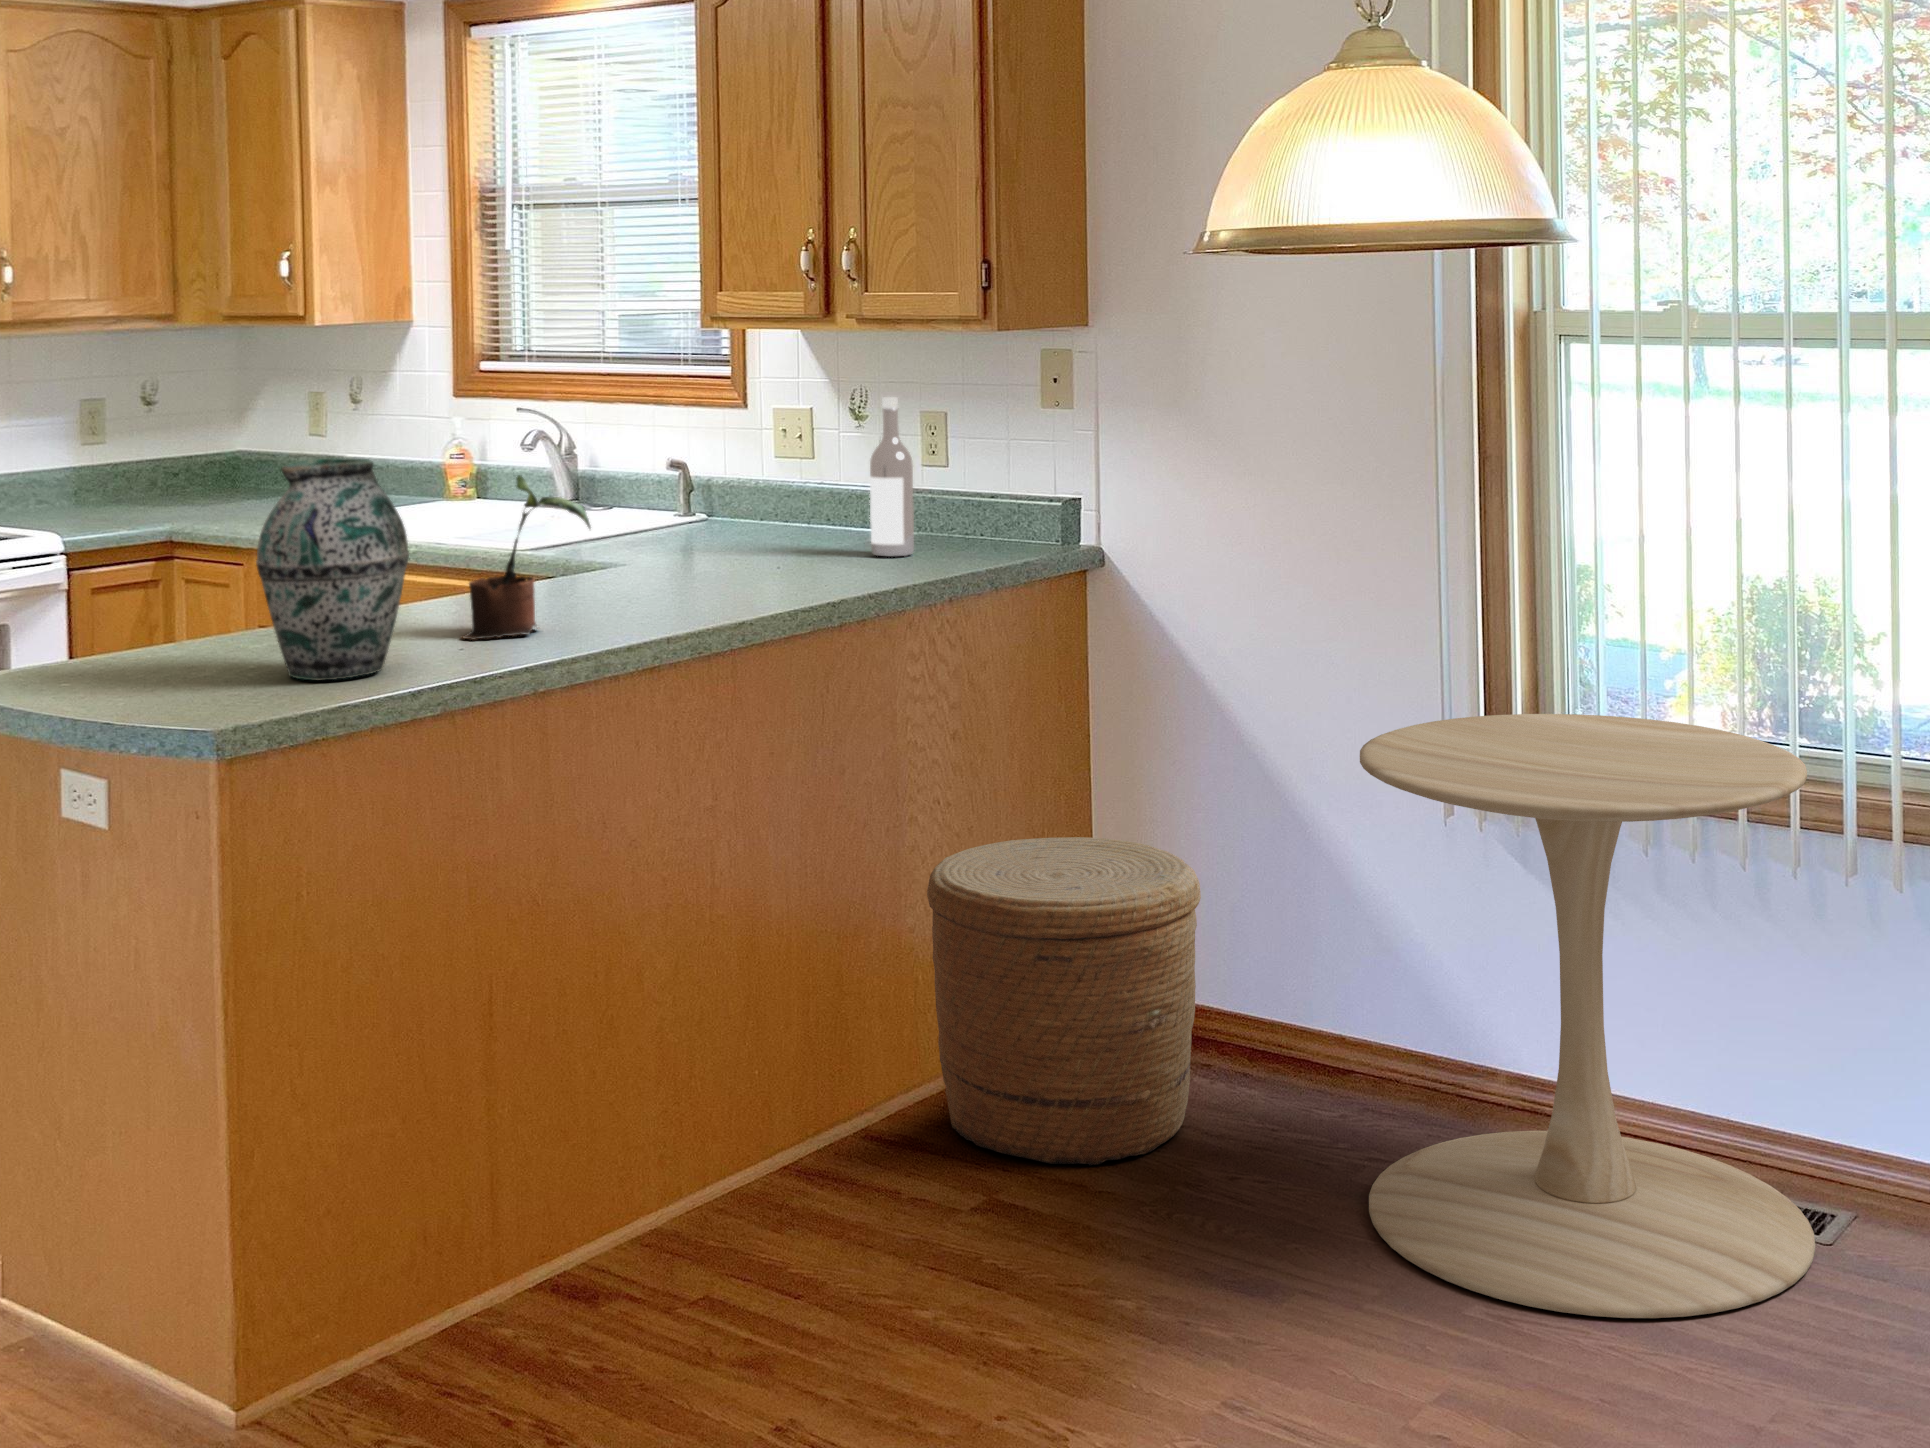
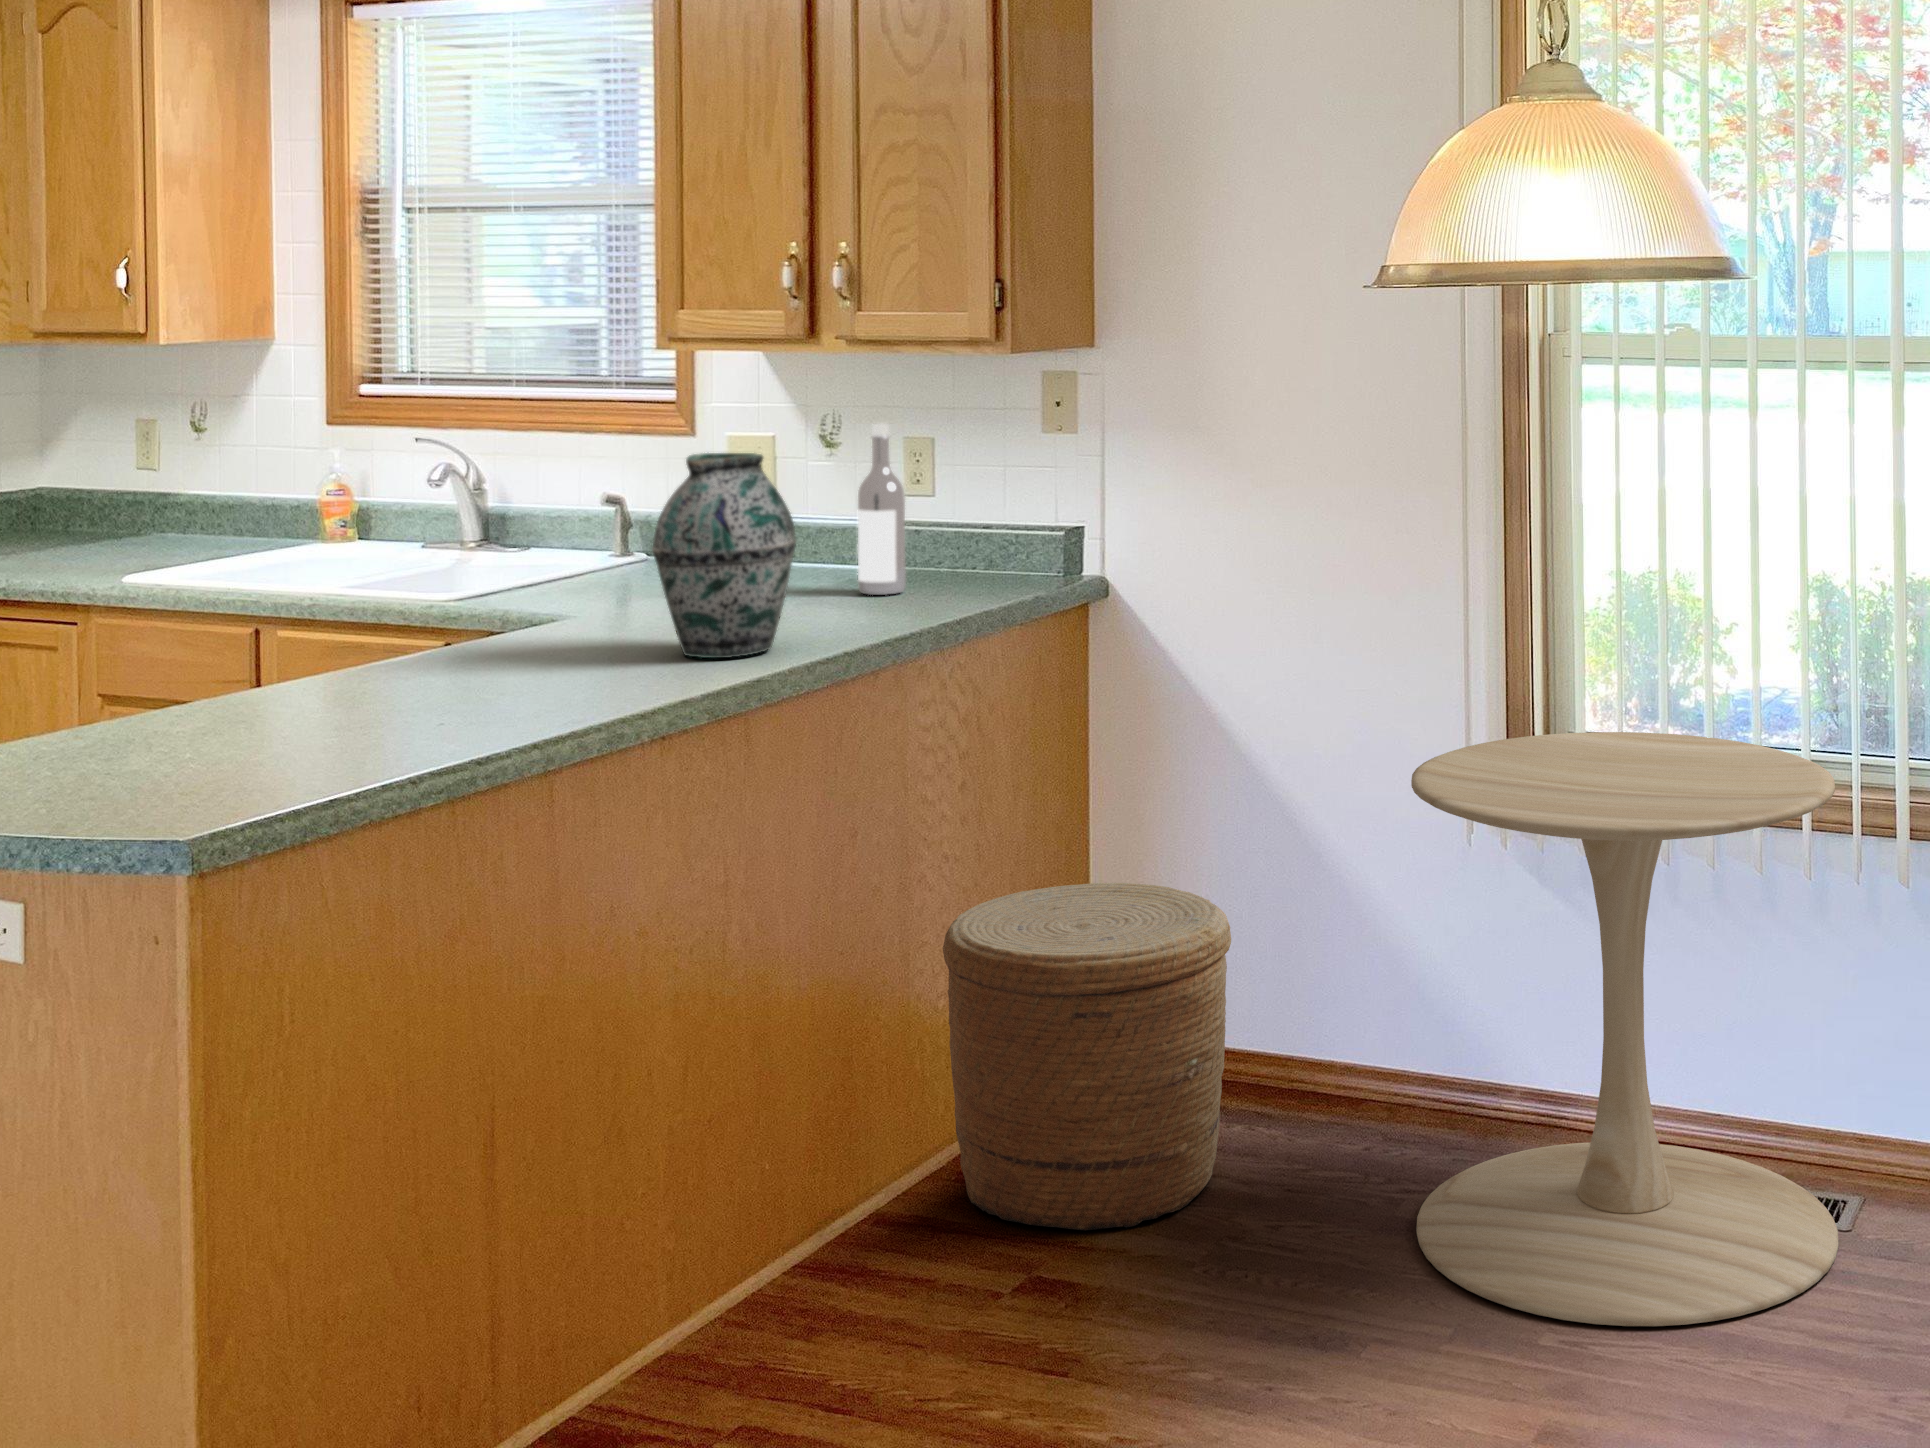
vase: present [256,458,409,681] -> present [652,453,796,658]
potted plant: present [462,475,591,640] -> none [430,520,586,709]

